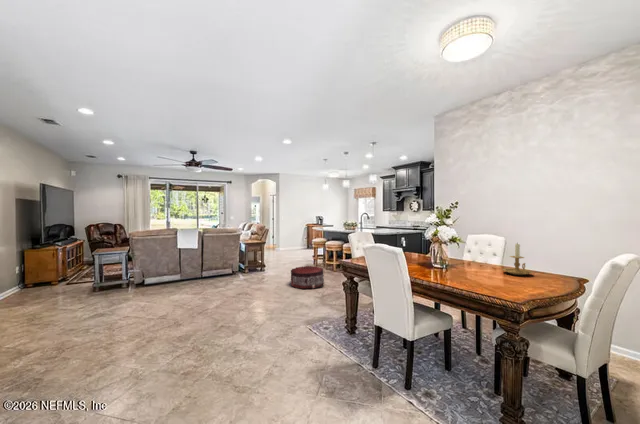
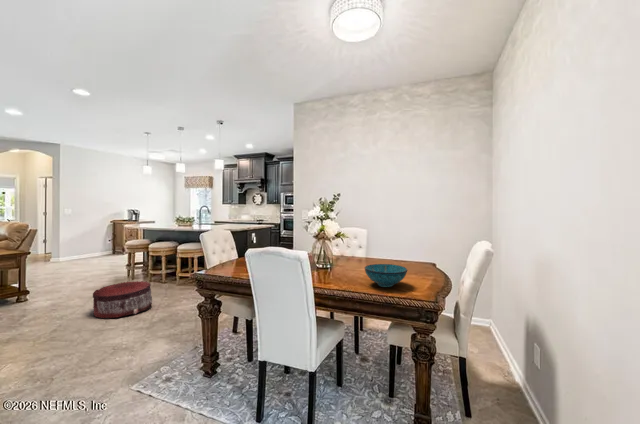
candle holder: present [502,243,532,275] -> none [381,234,408,267]
decorative bowl: none [463,267,506,287] -> present [365,264,407,287]

